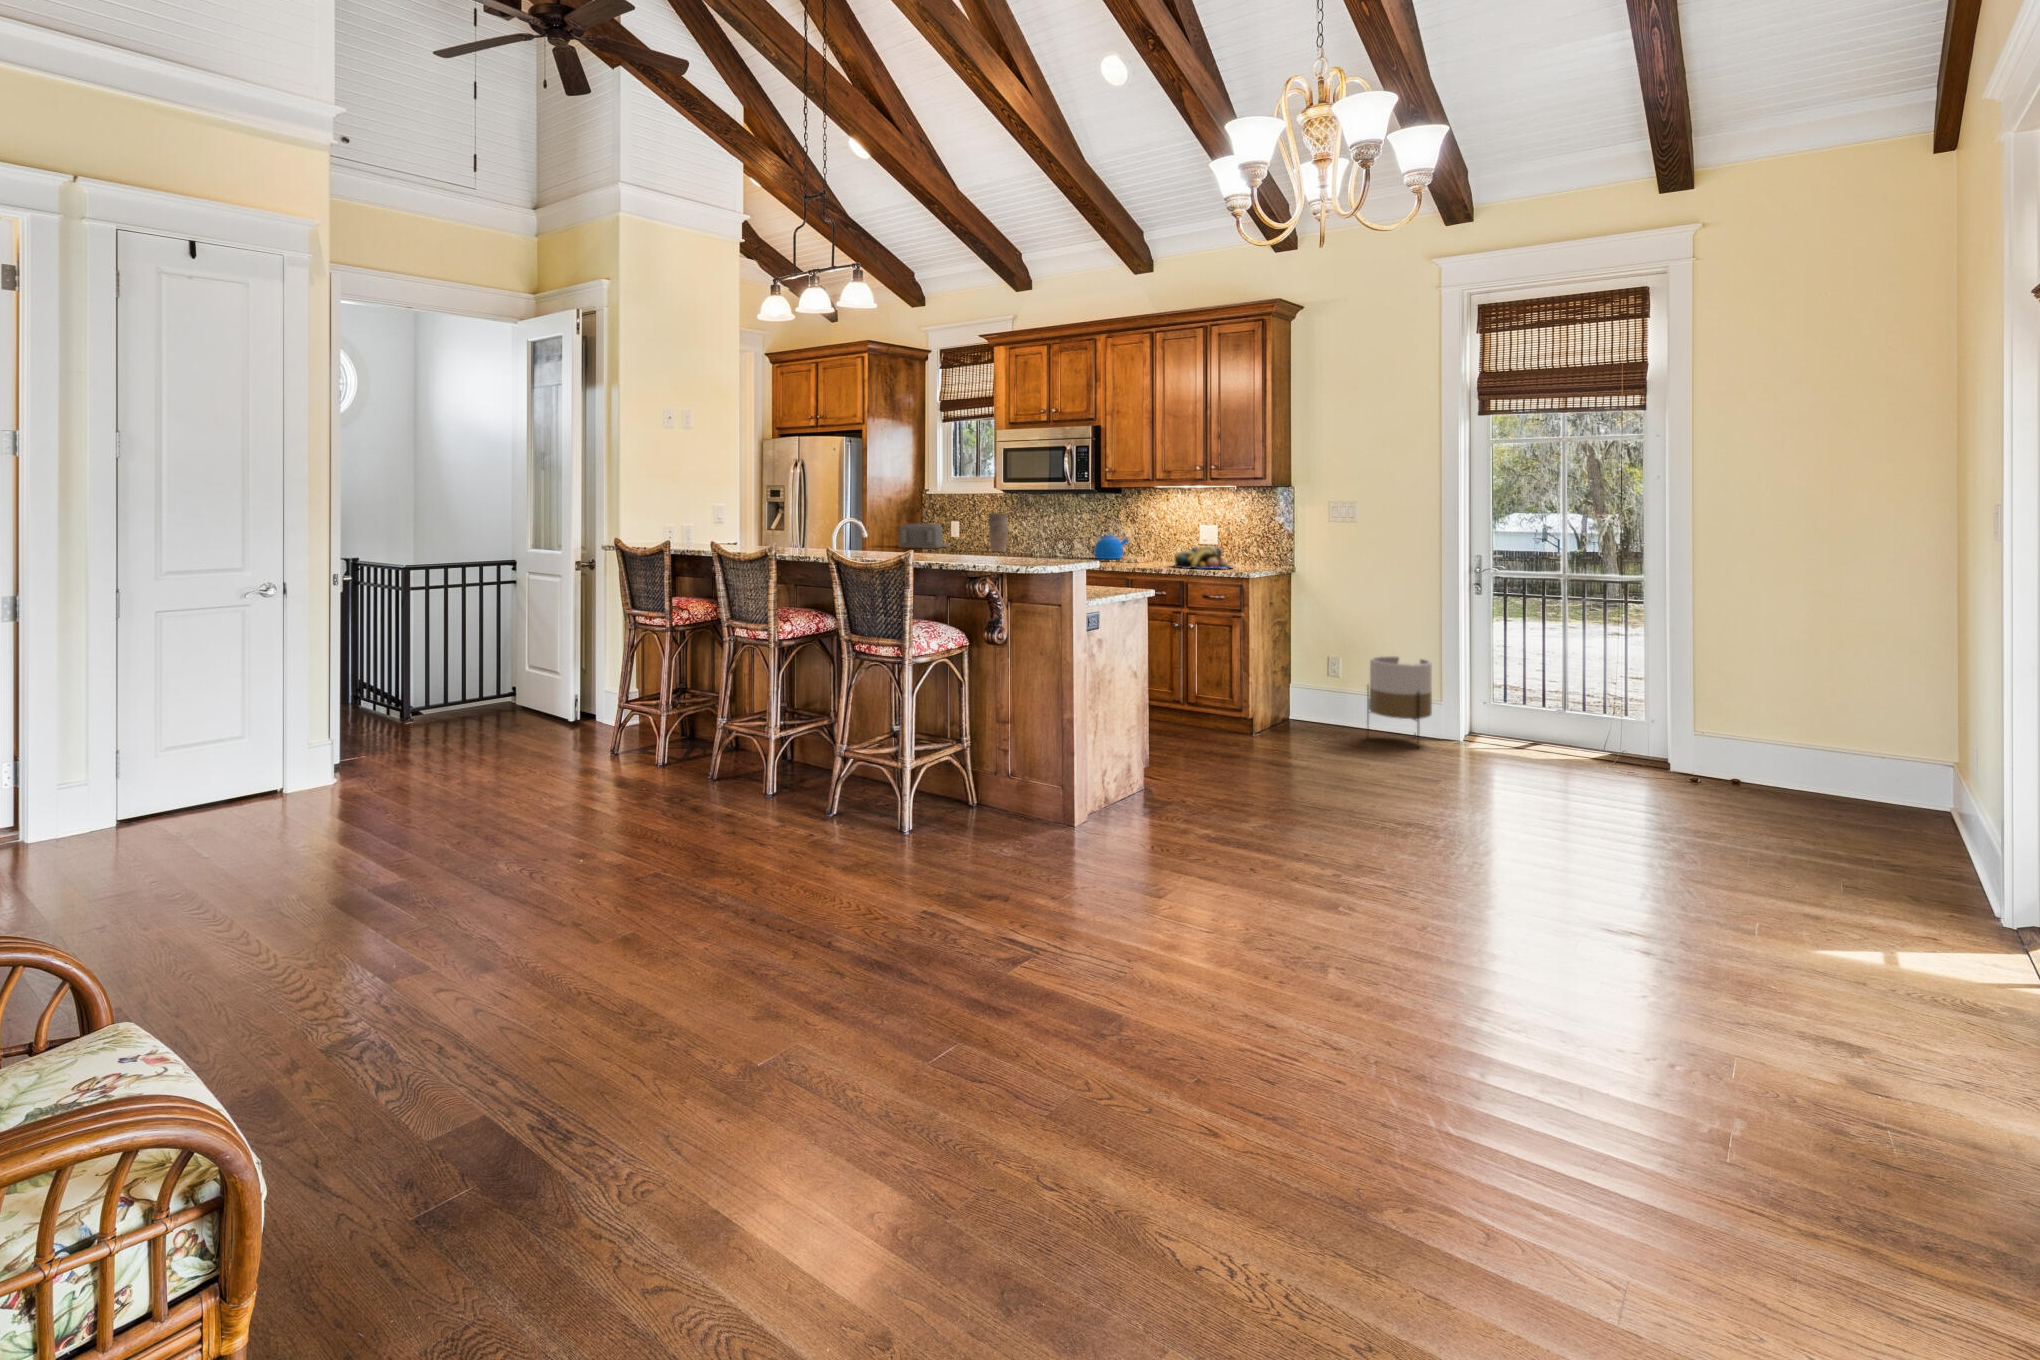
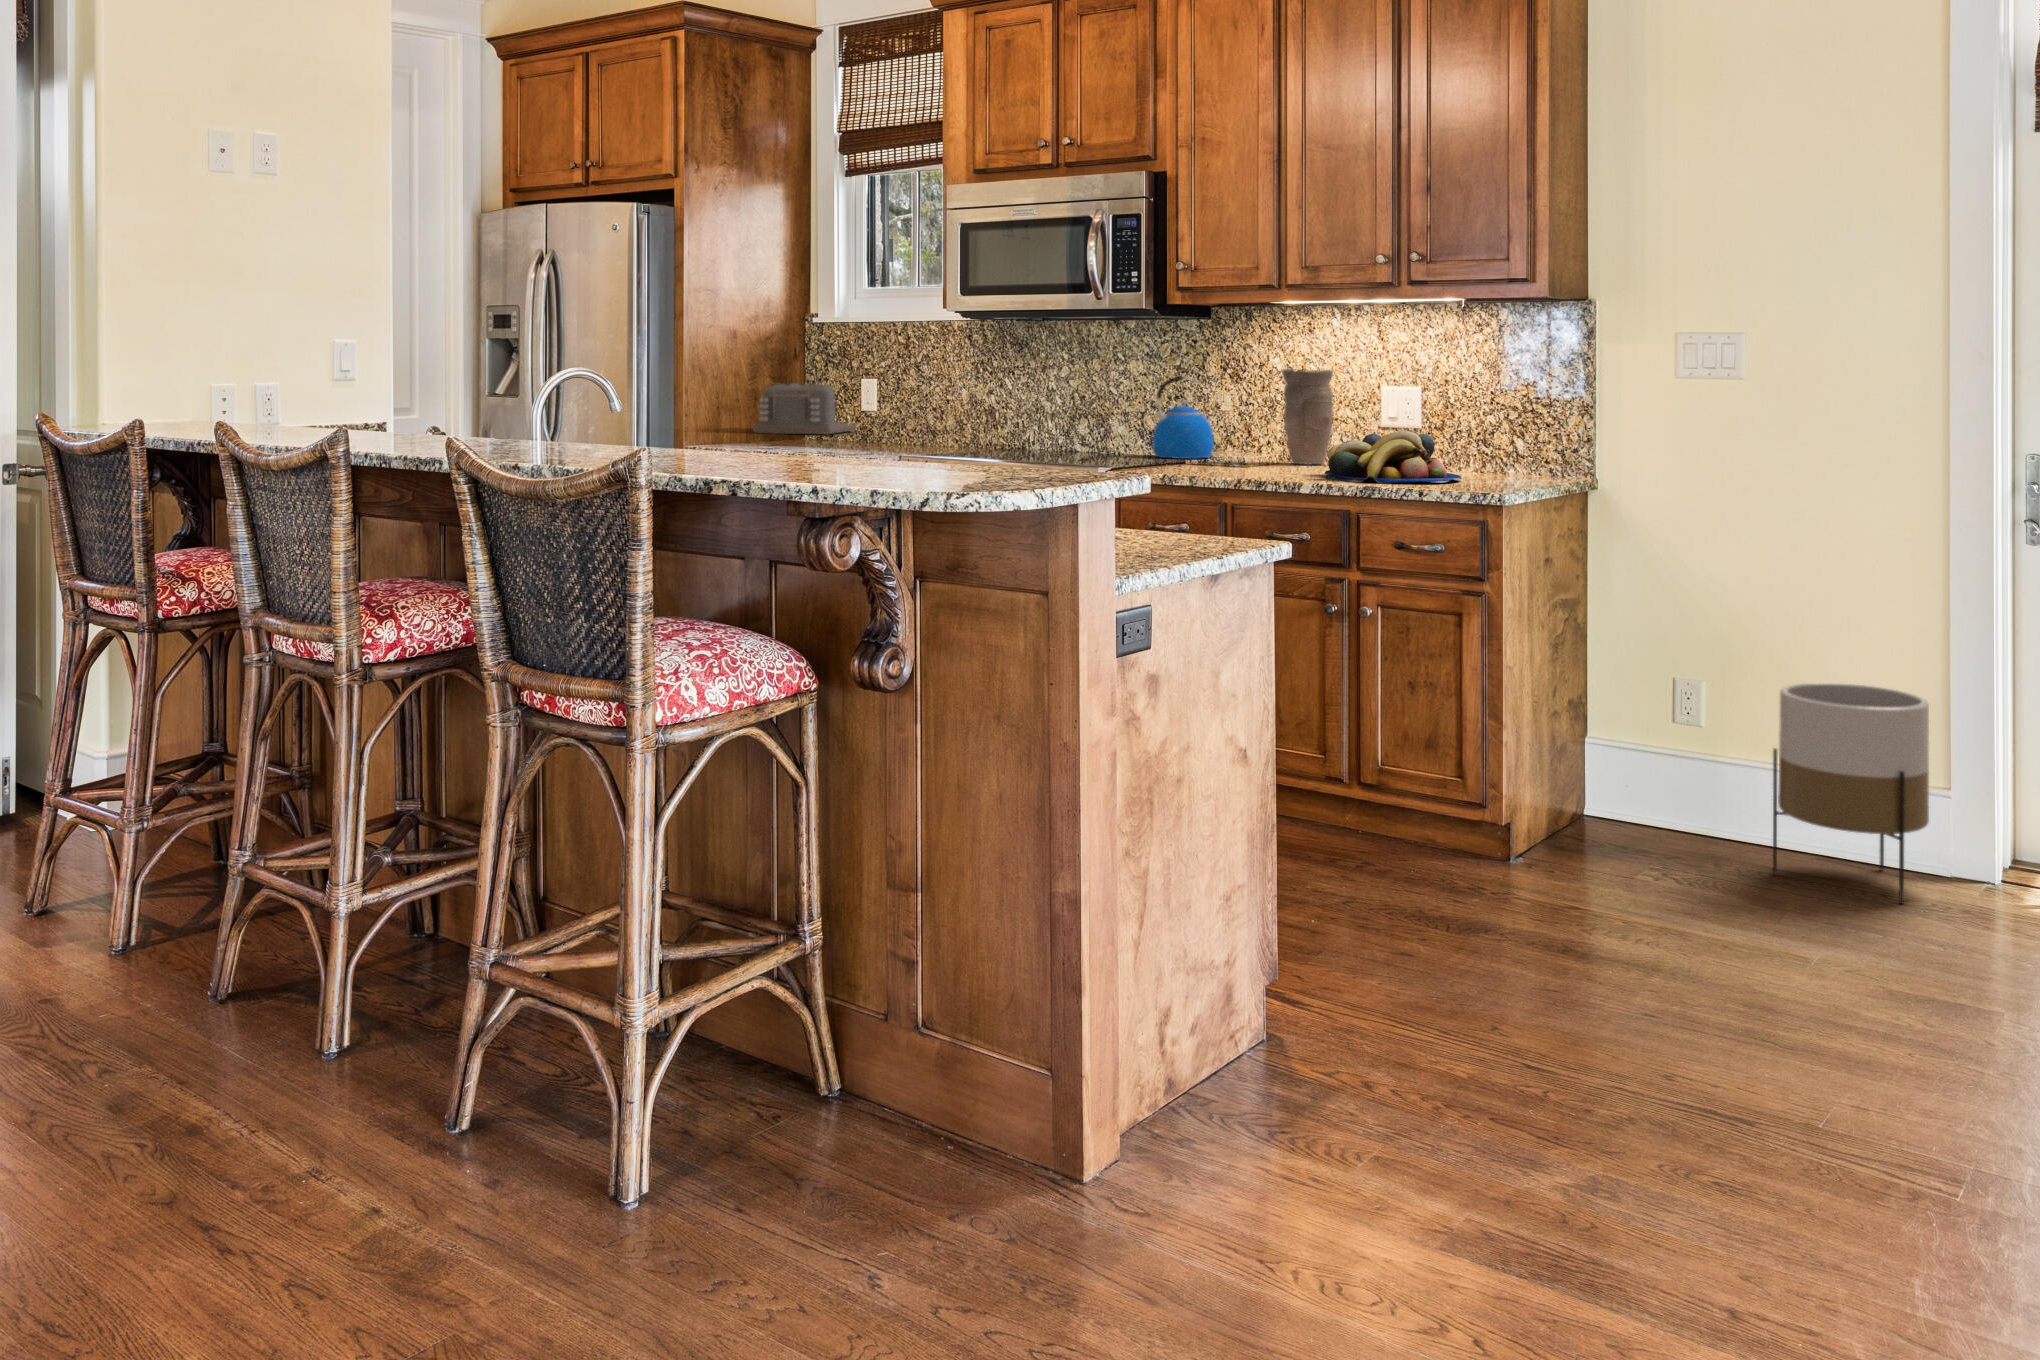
vase: present [988,513,1008,552] -> present [1282,369,1333,465]

